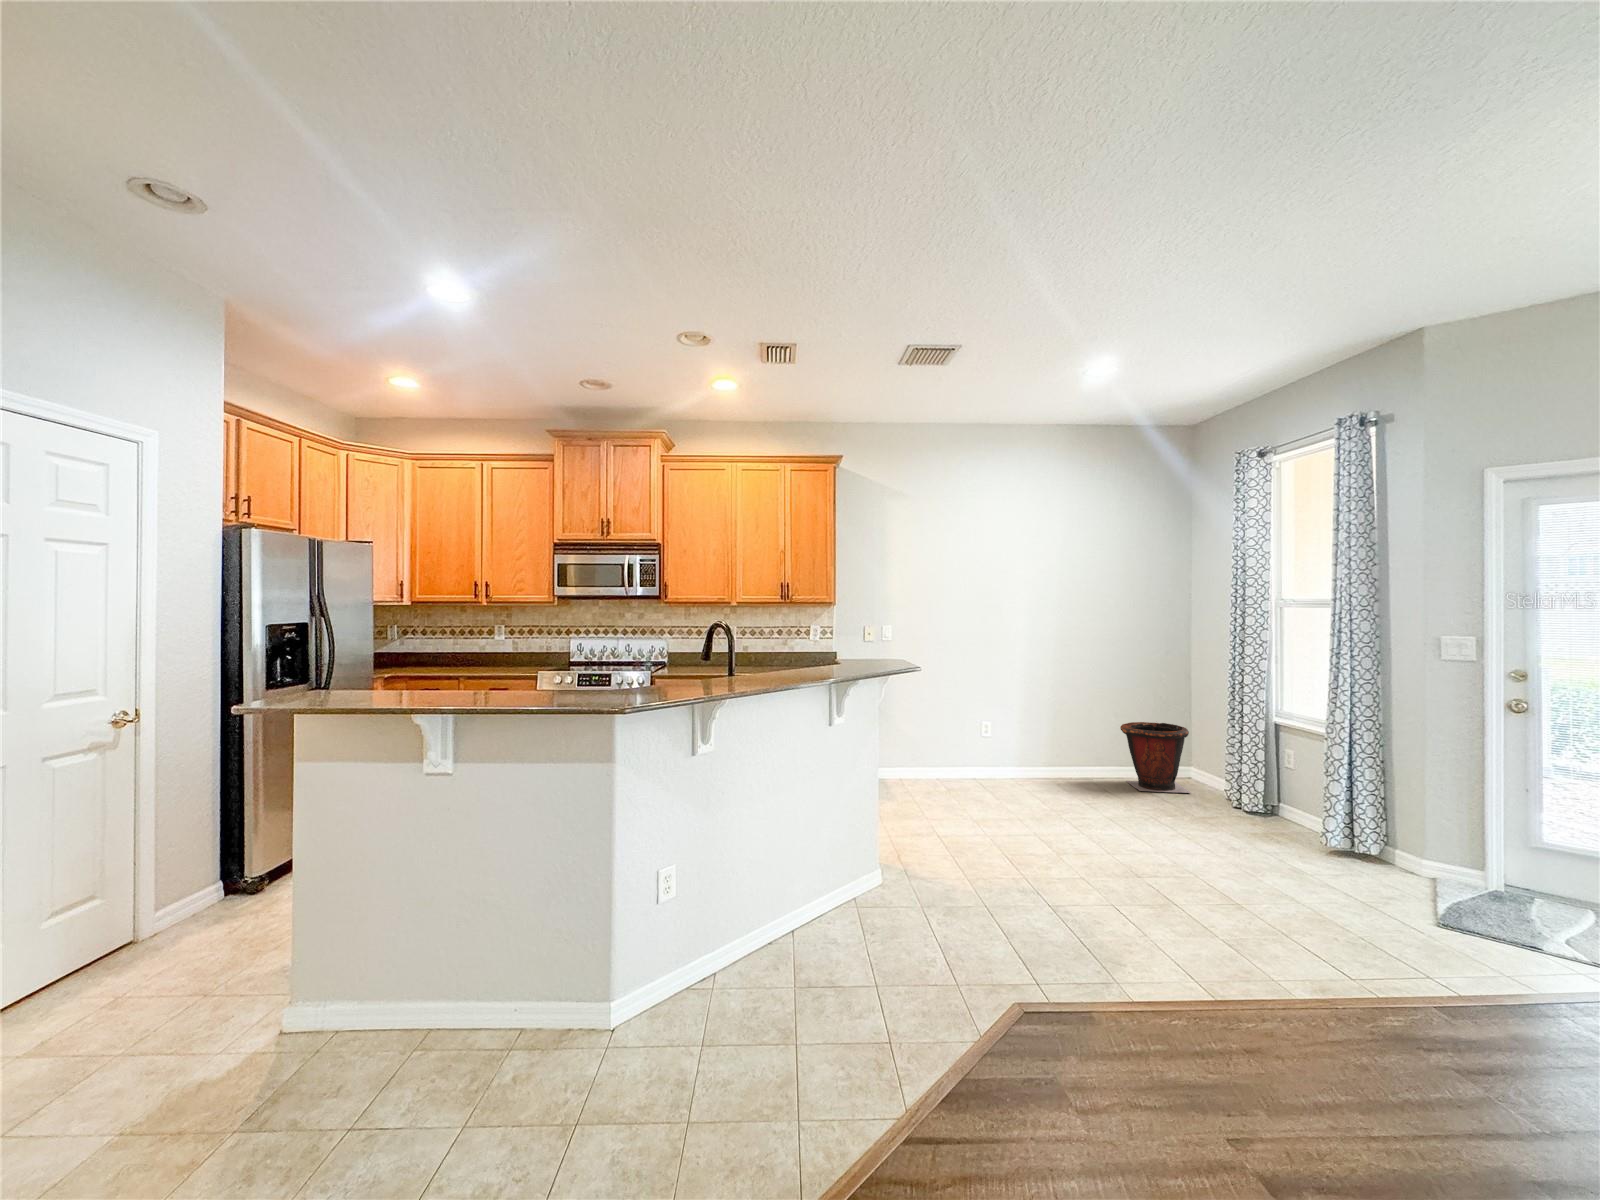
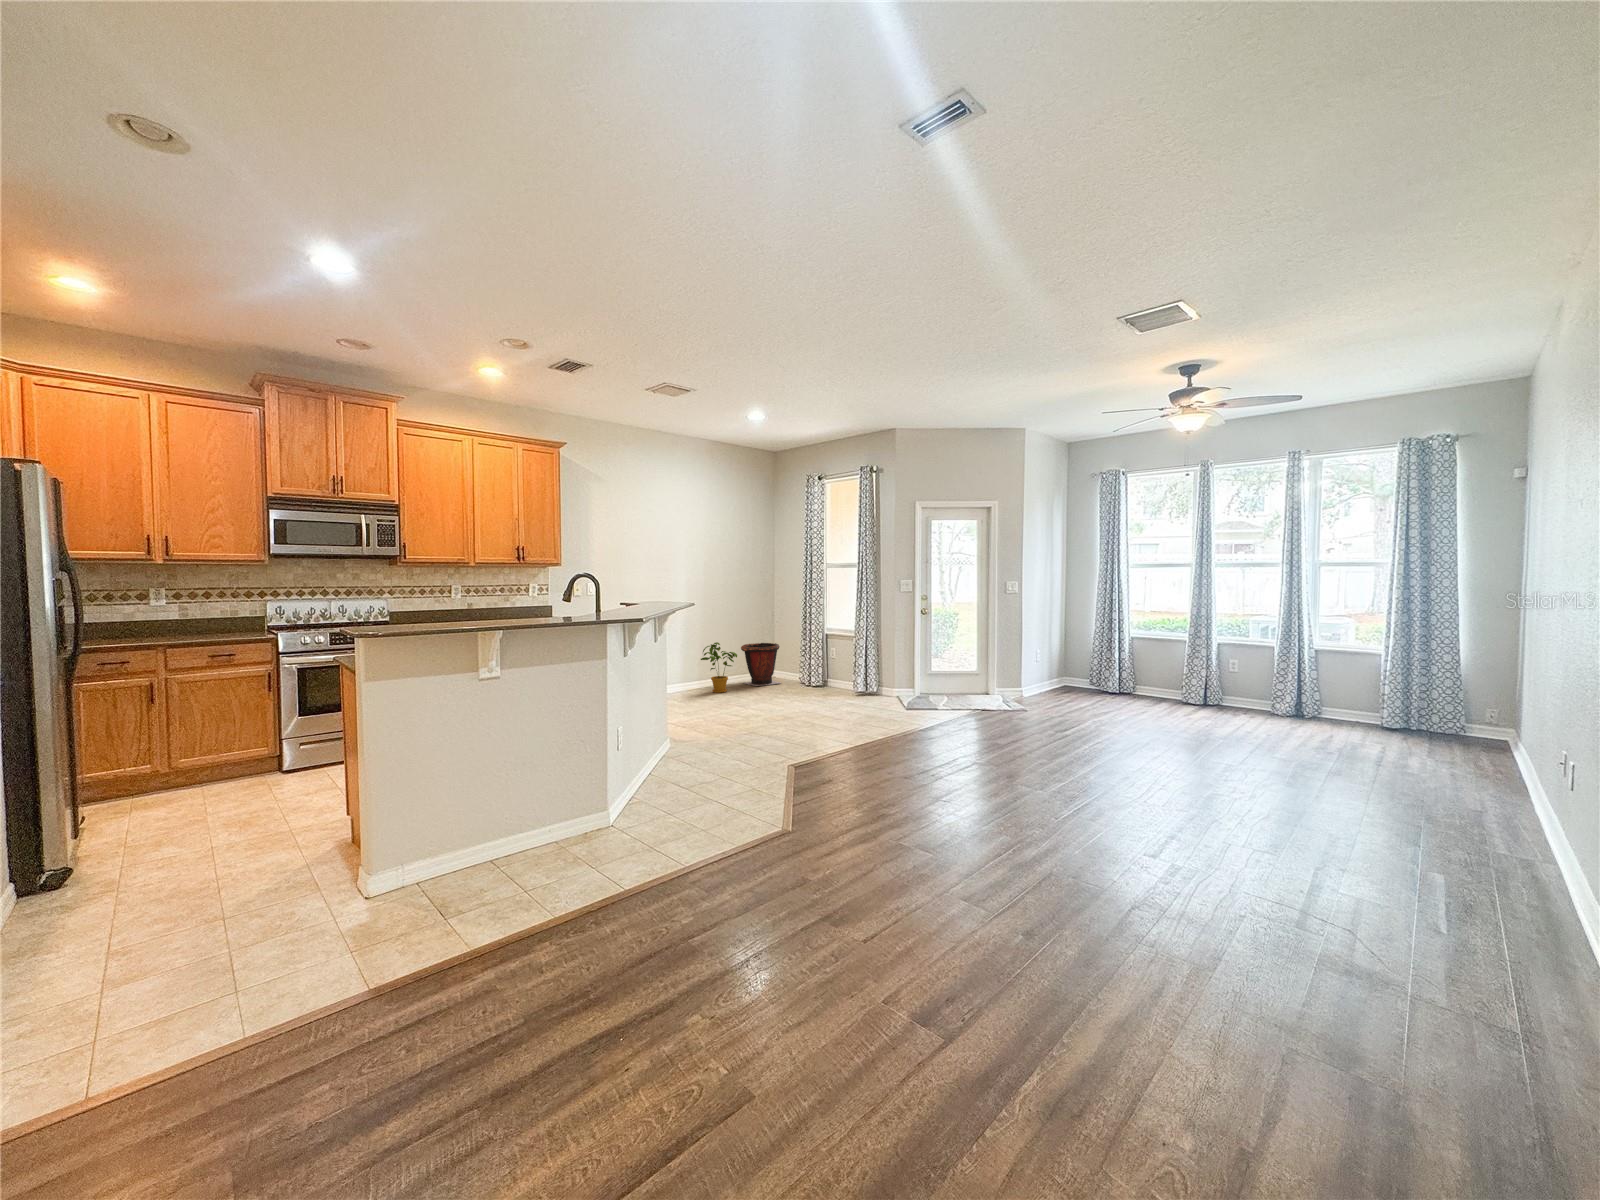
house plant: none [1046,717,1099,792] -> present [701,642,737,693]

